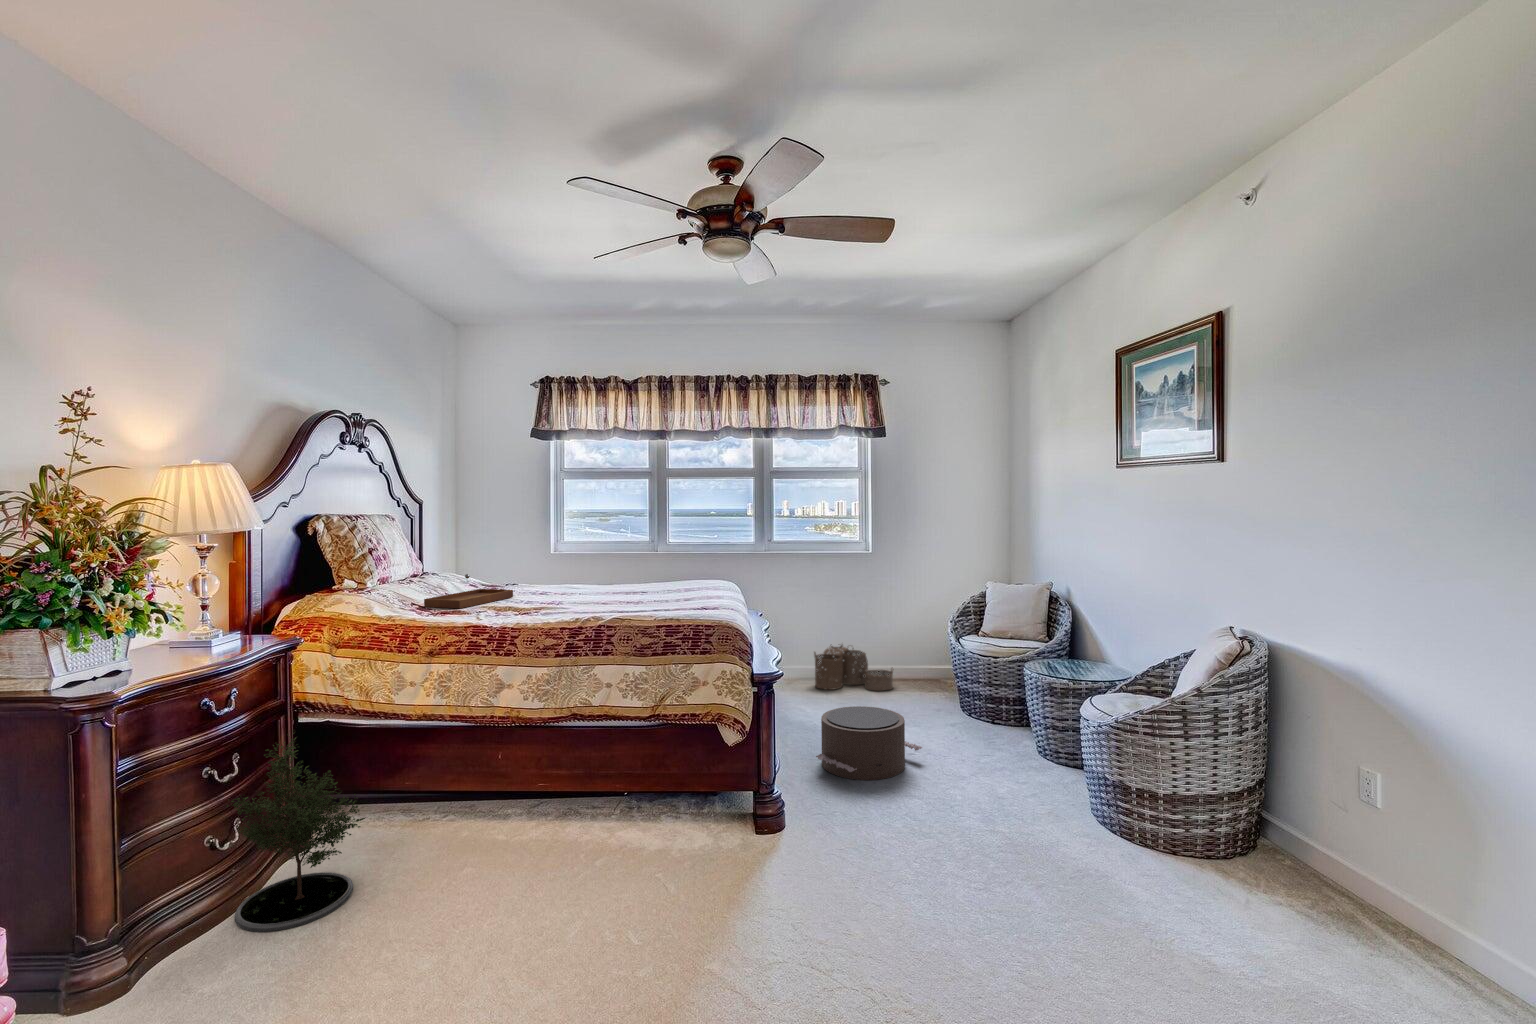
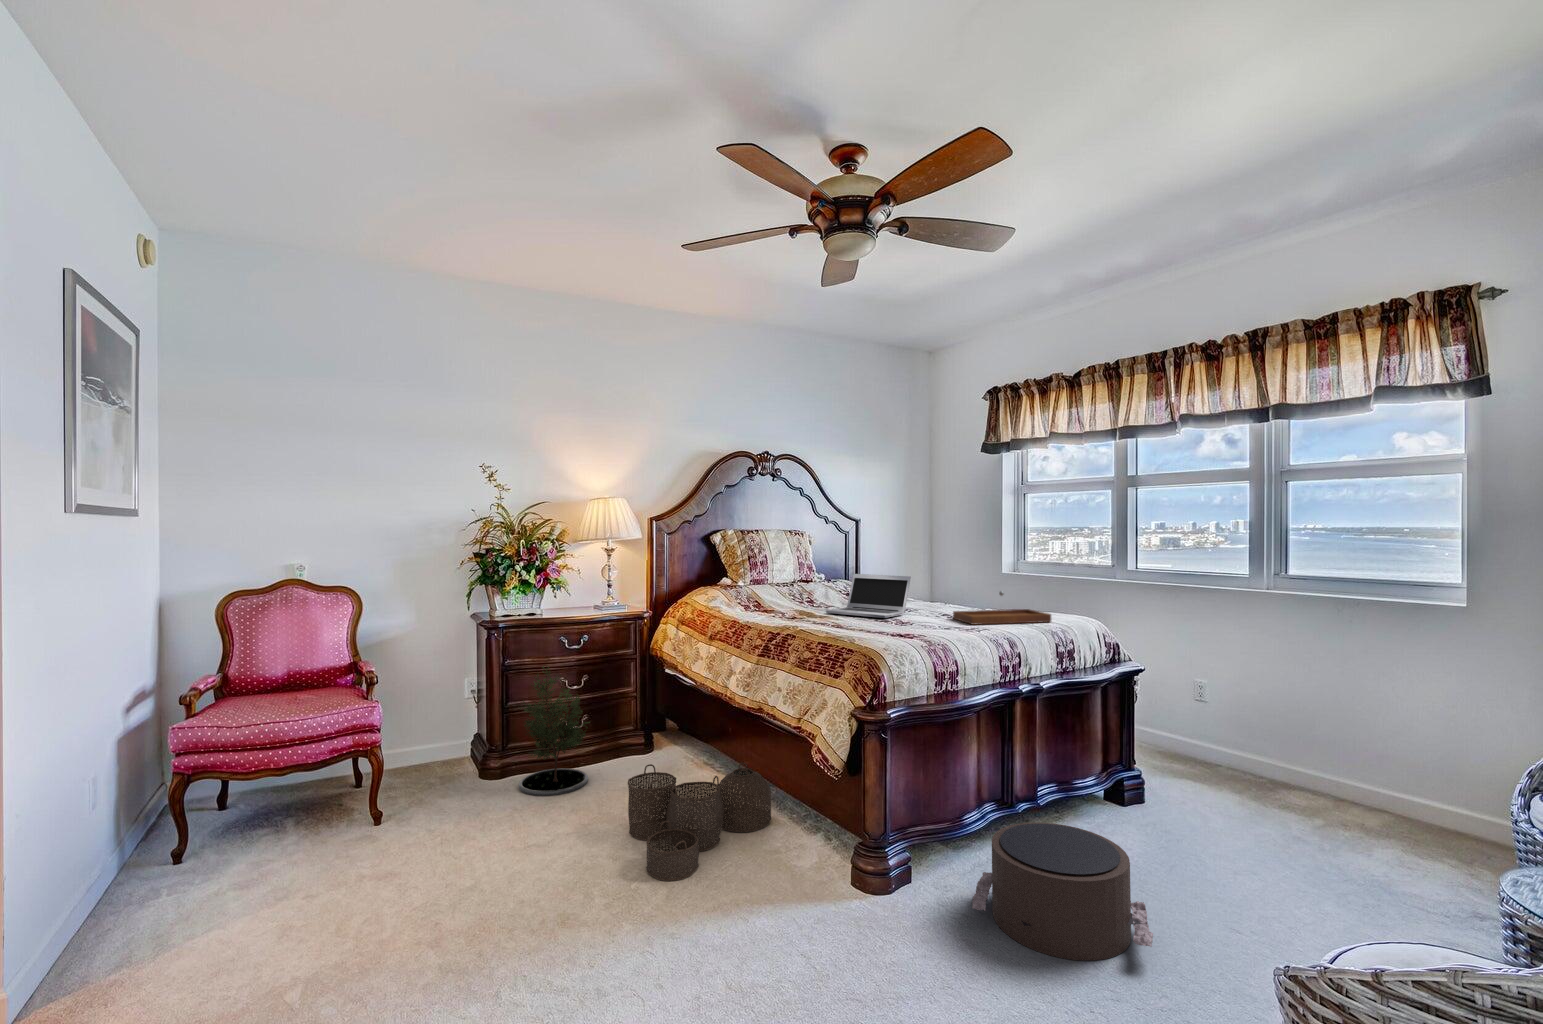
laptop: none [550,557,626,600] -> present [826,574,911,618]
tray: present [424,574,513,608] -> present [953,591,1051,625]
woven basket: present [814,645,893,691] -> present [628,763,772,881]

